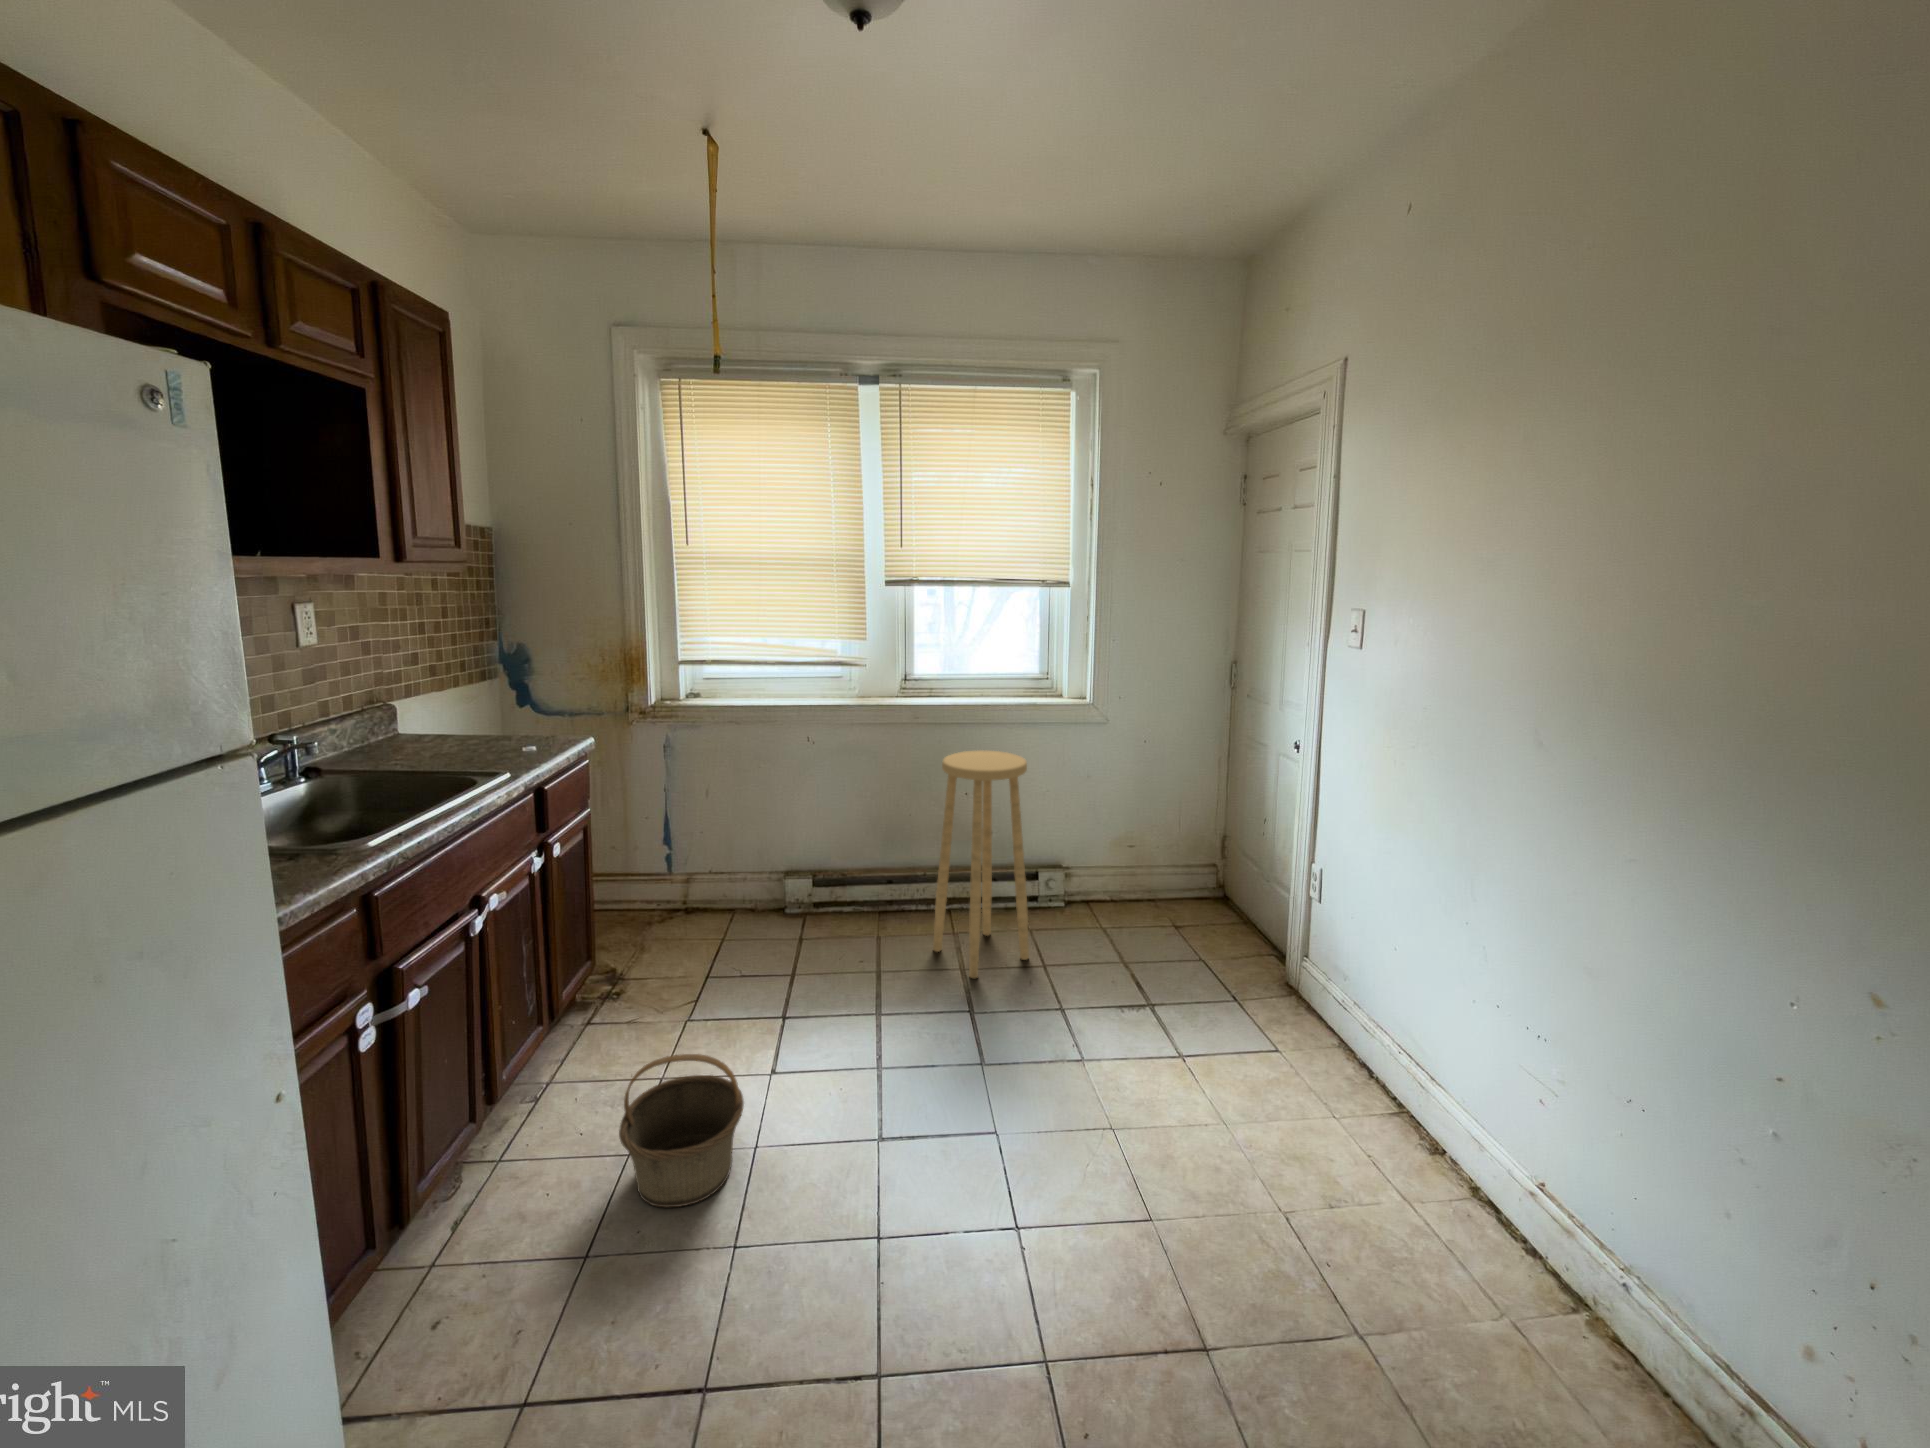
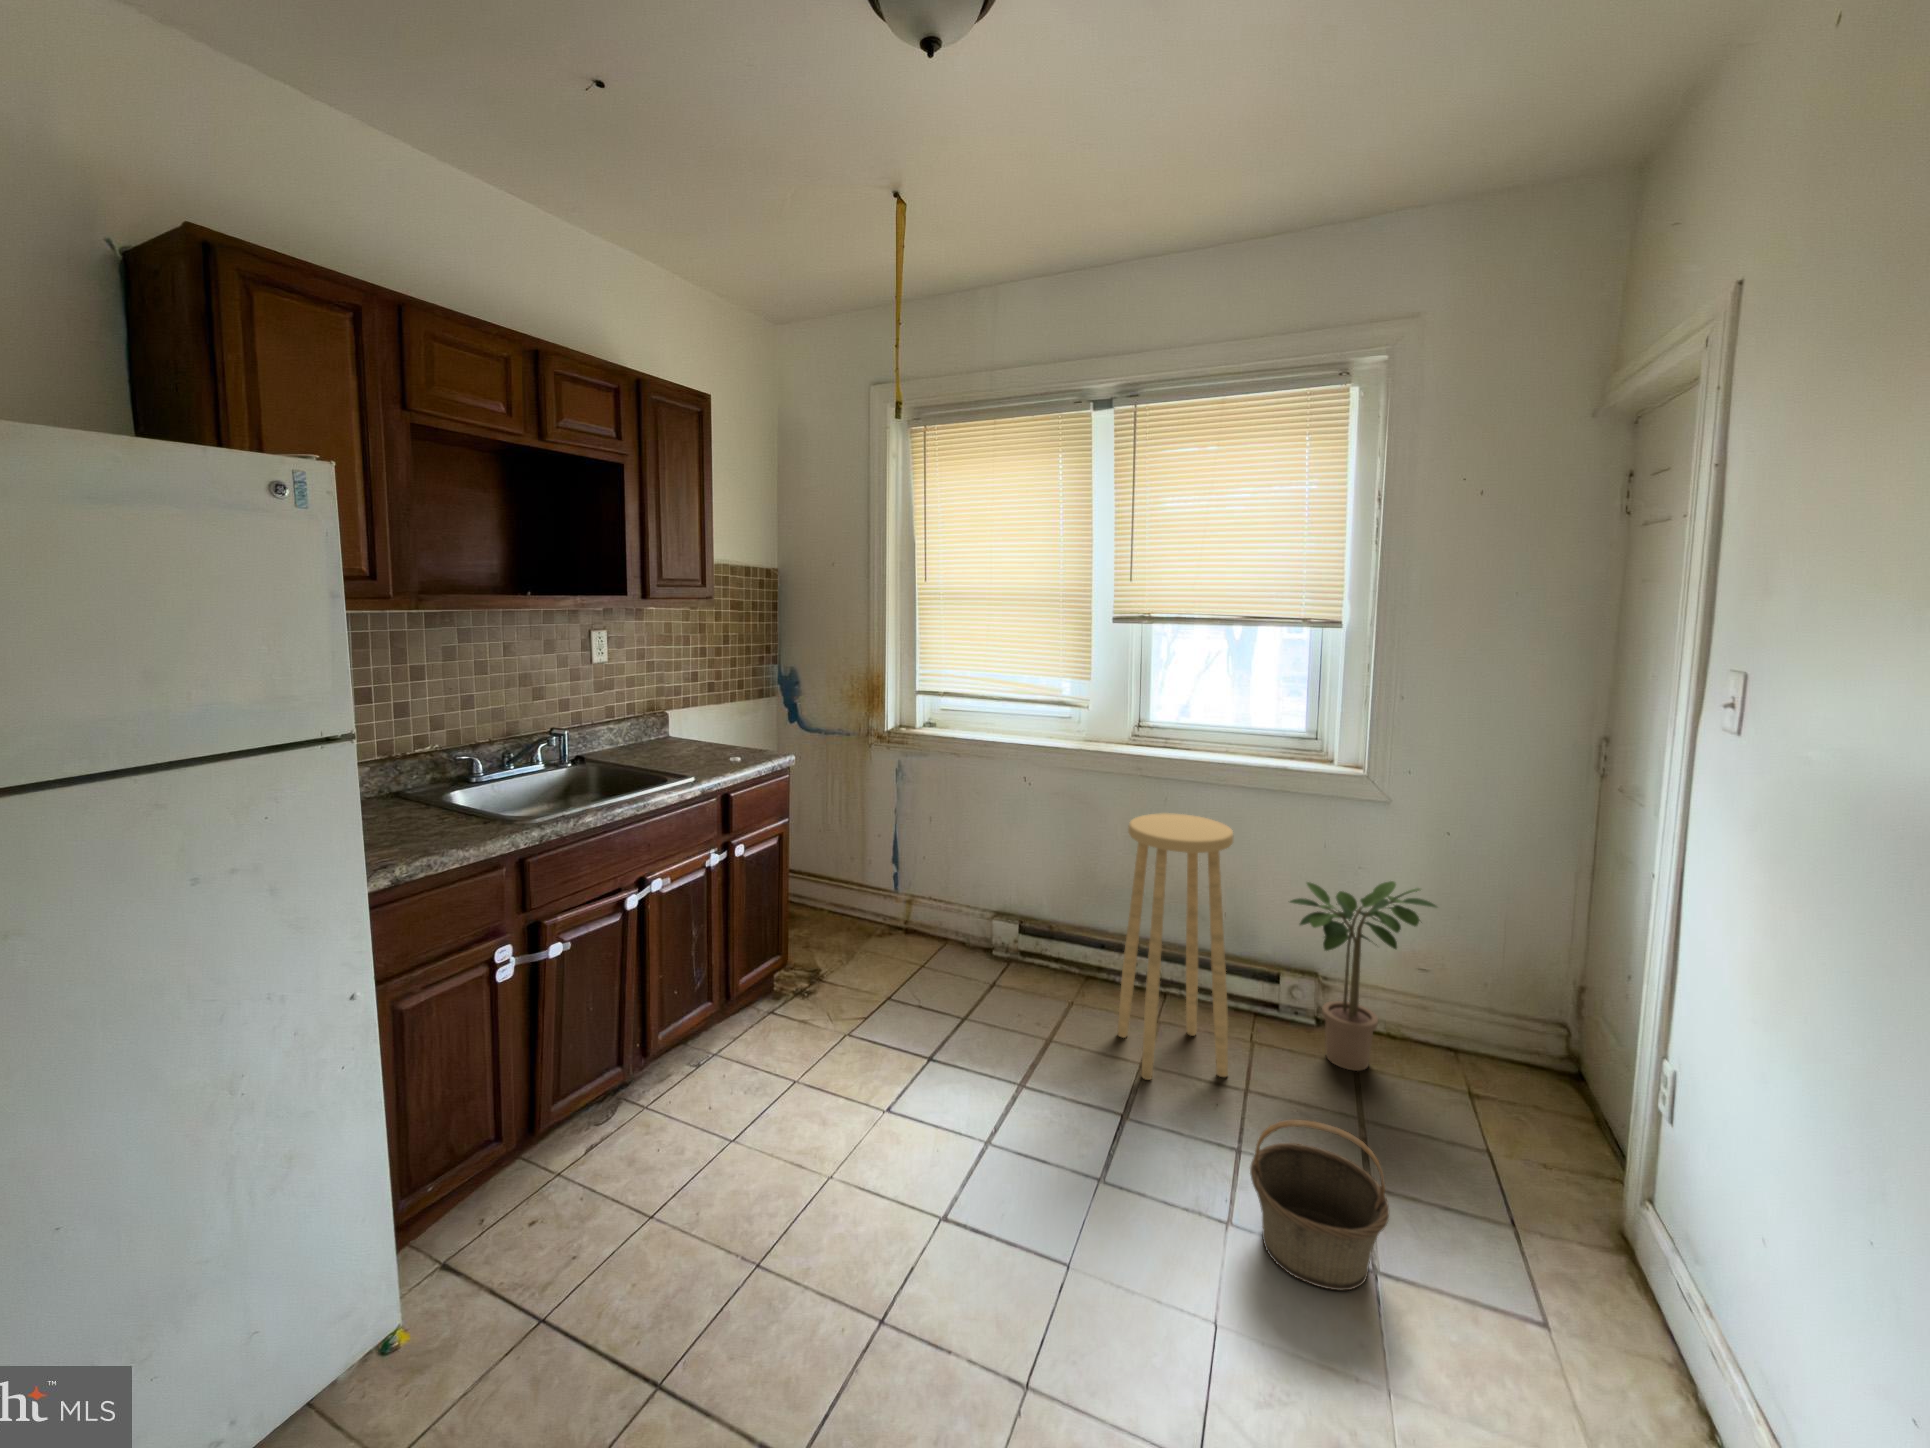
potted plant: none [1055,782,1152,930] -> present [1290,881,1437,1071]
basket: present [619,1054,744,1207] -> present [1250,1120,1389,1291]

